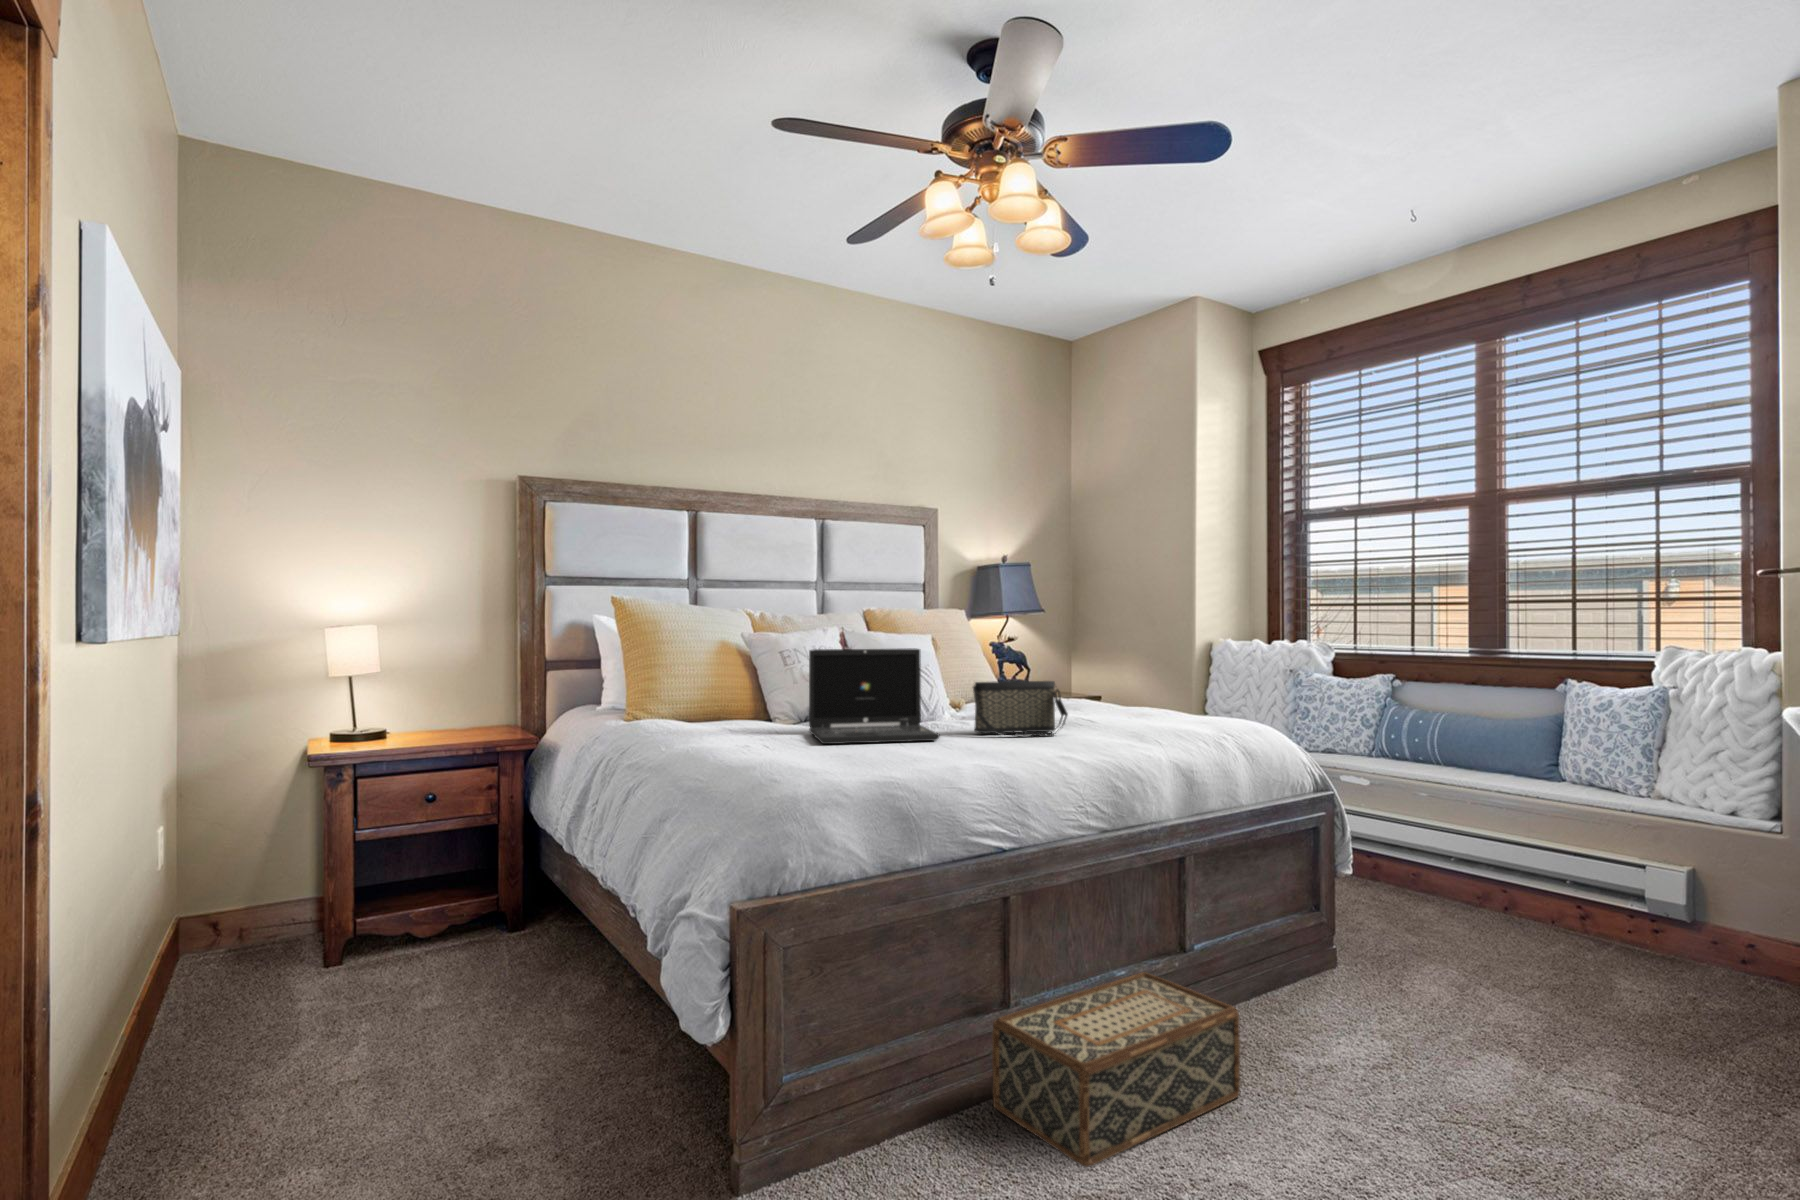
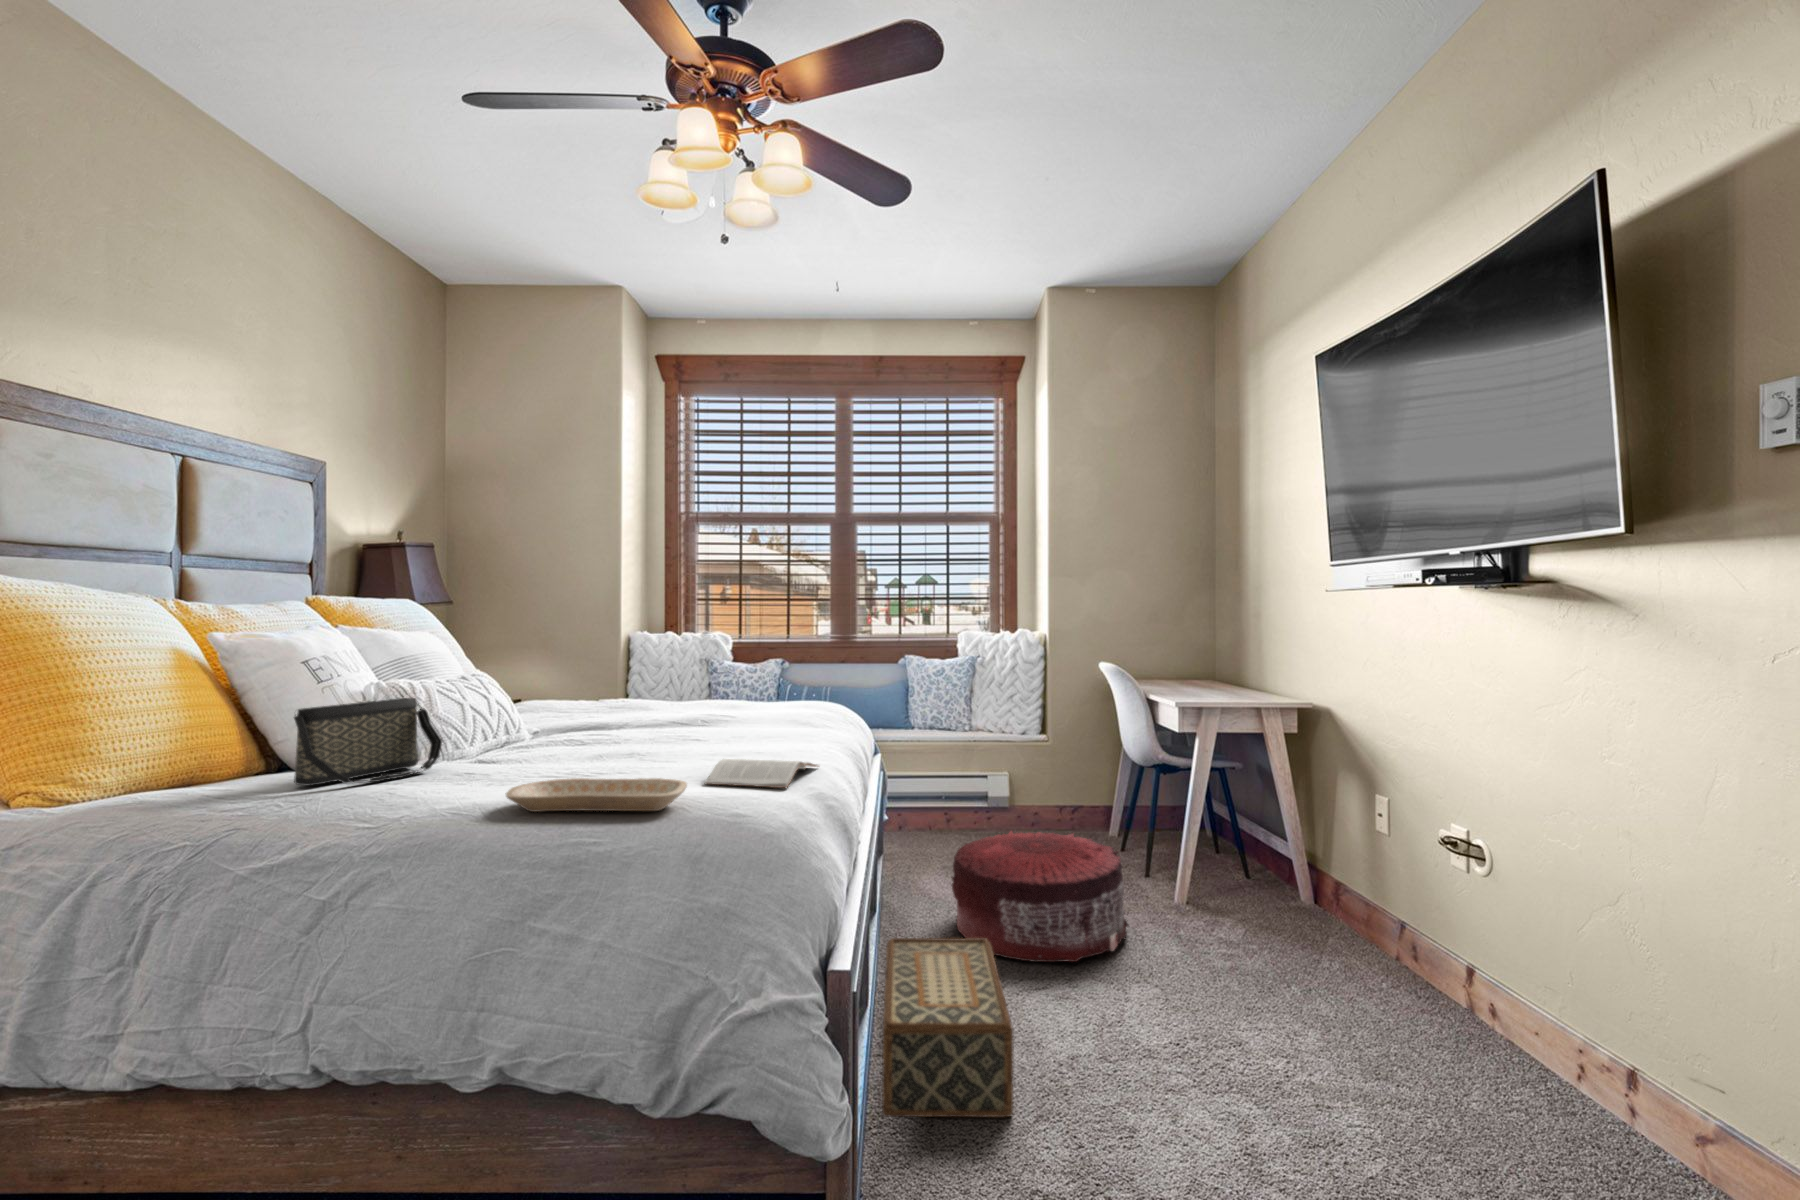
laptop: present [809,648,940,744] -> none [474,650,661,781]
handbag: present [973,681,1068,736] -> present [294,698,442,786]
tray: none [731,738,828,767] -> present [506,778,687,812]
magazine: none [881,743,1003,771] -> present [705,759,819,788]
pouf: none [1335,919,1620,1124] -> present [952,831,1129,962]

